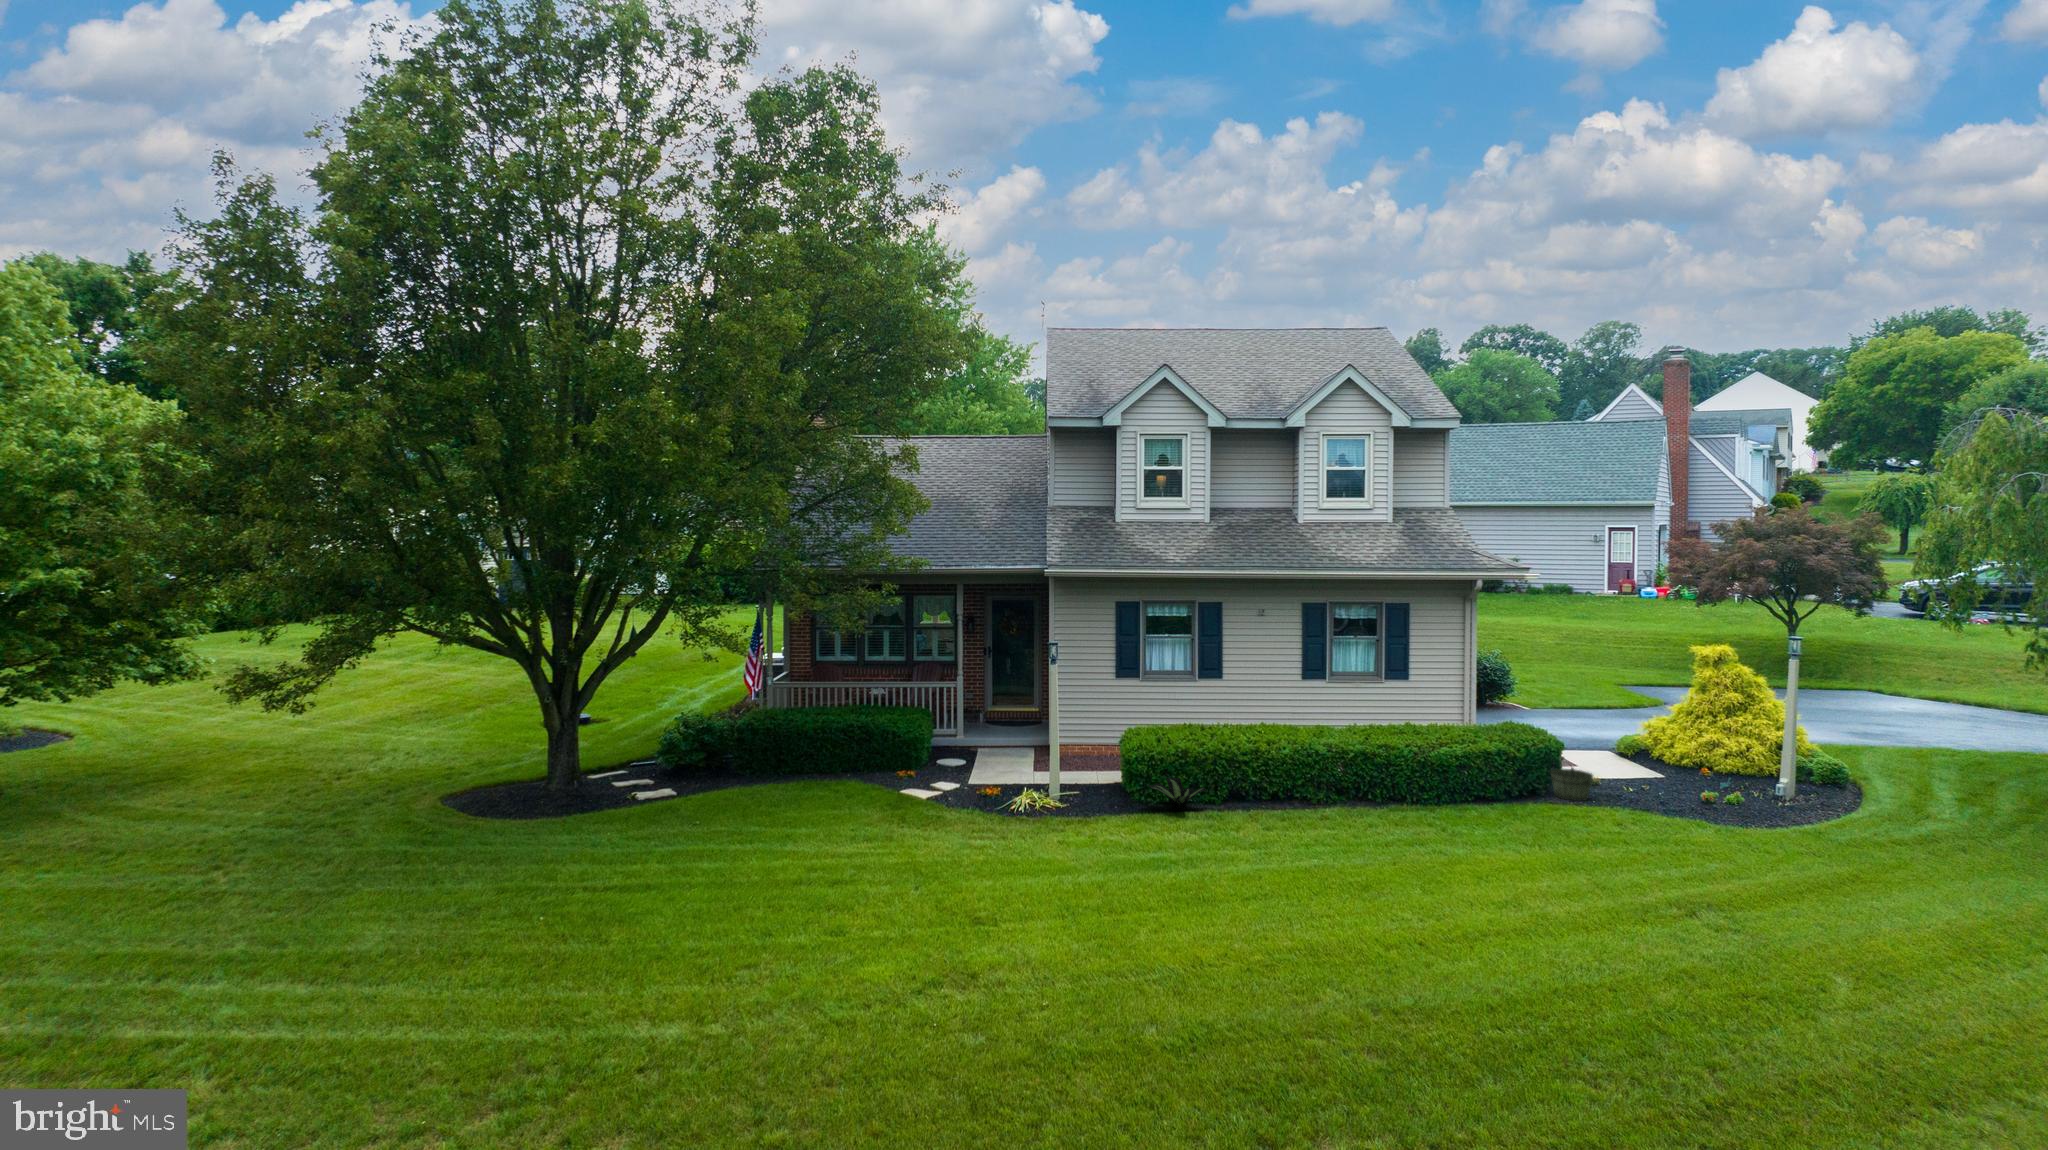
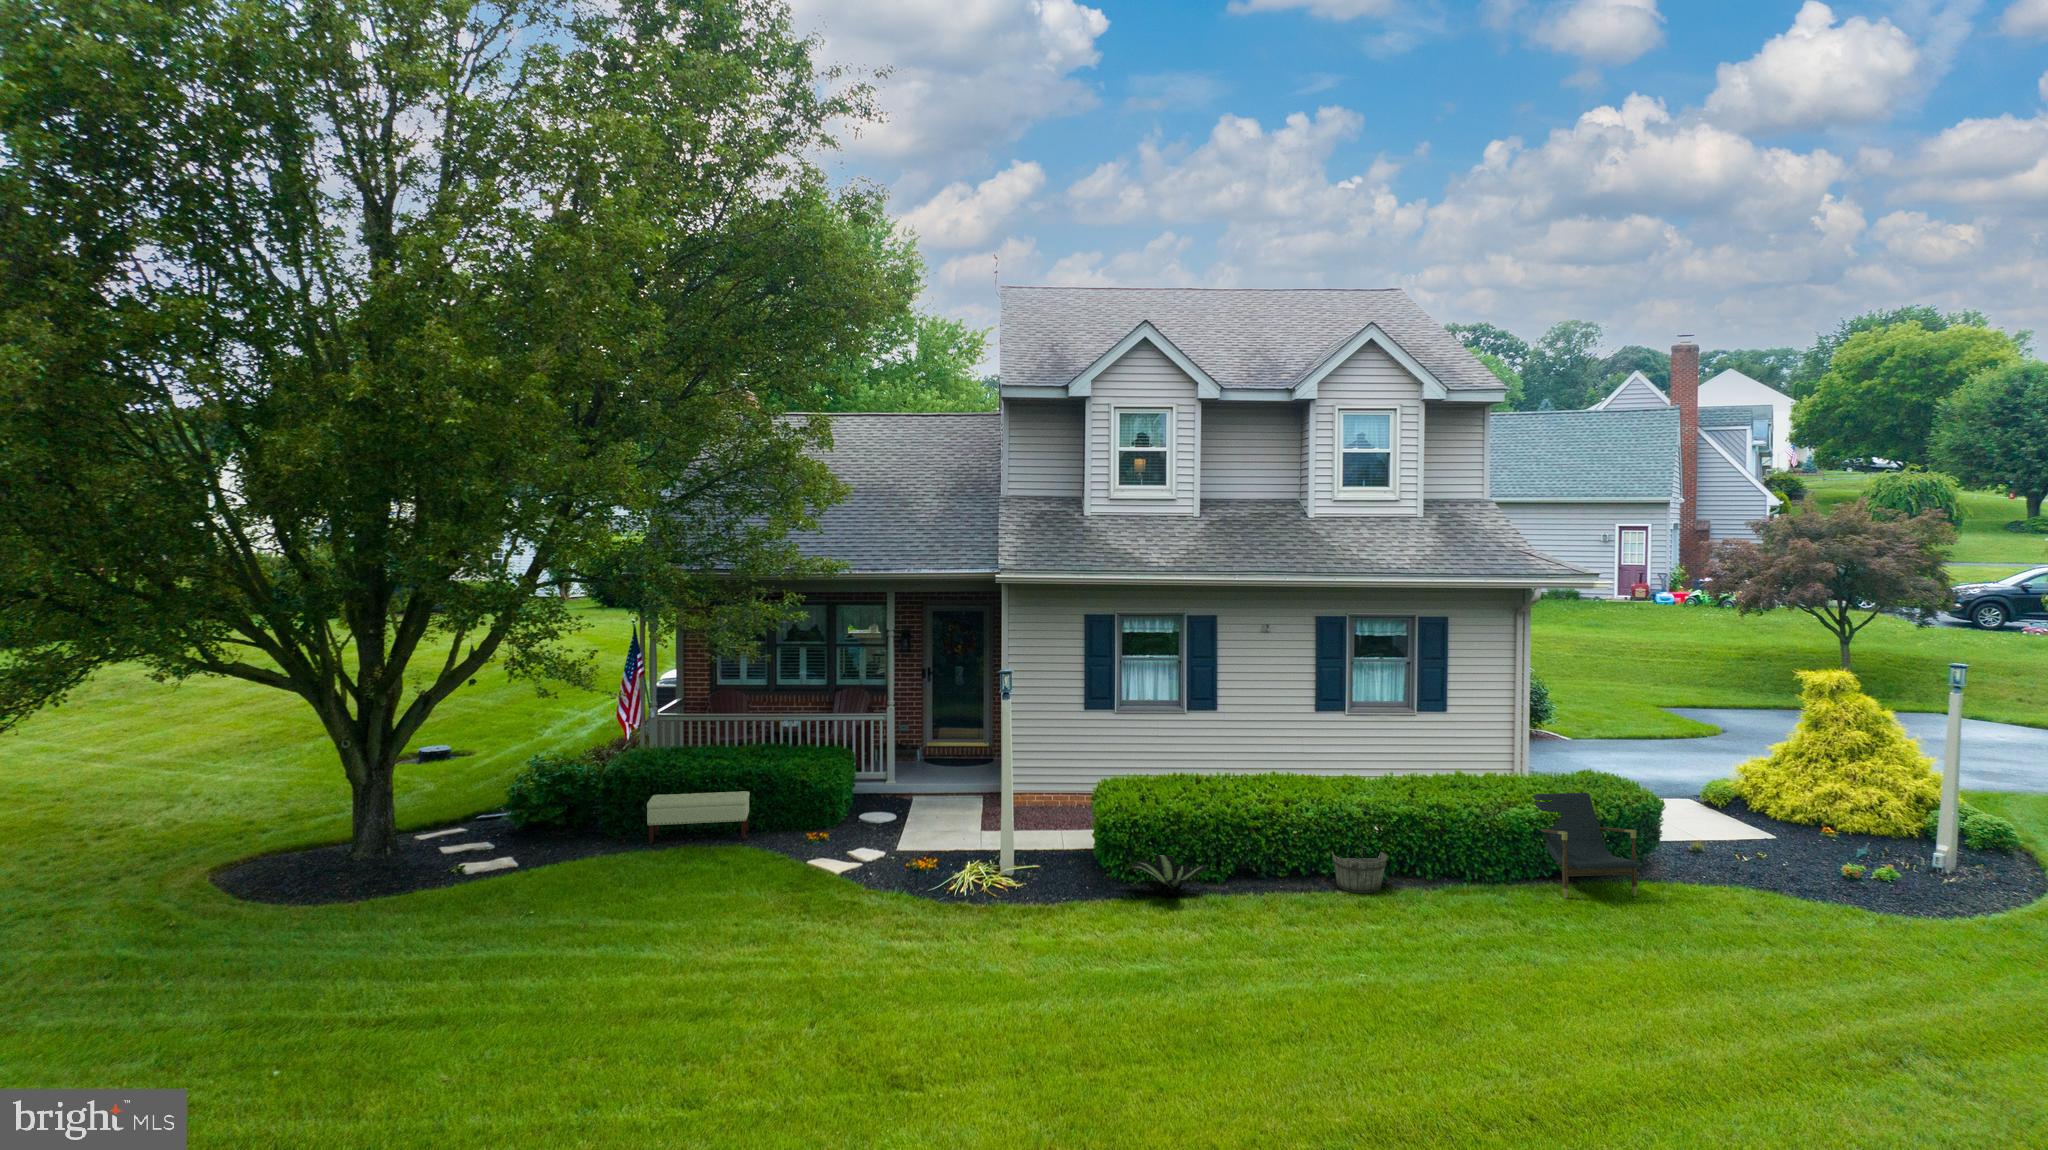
lounge chair: none [1460,736,1534,813] -> present [1534,793,1639,898]
bench: none [779,738,855,777] -> present [647,791,750,845]
wooden bucket: present [1551,767,1593,801] -> present [1332,841,1387,893]

